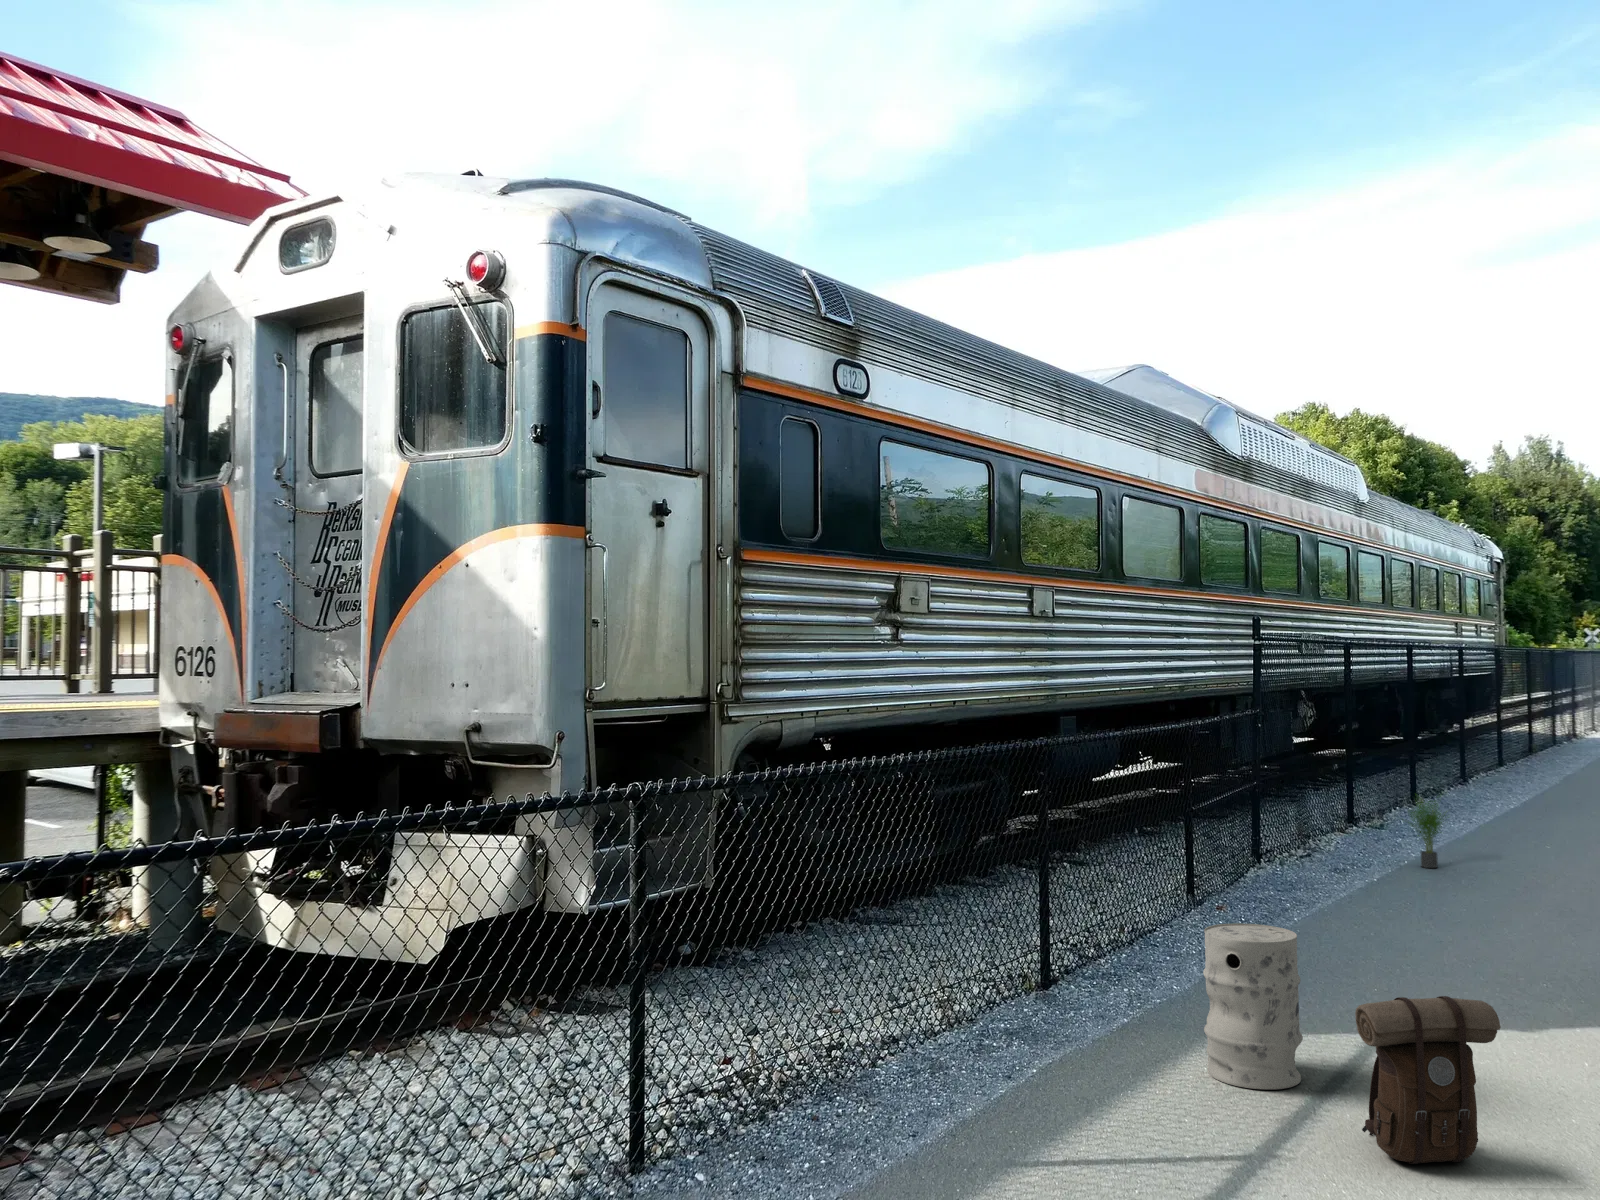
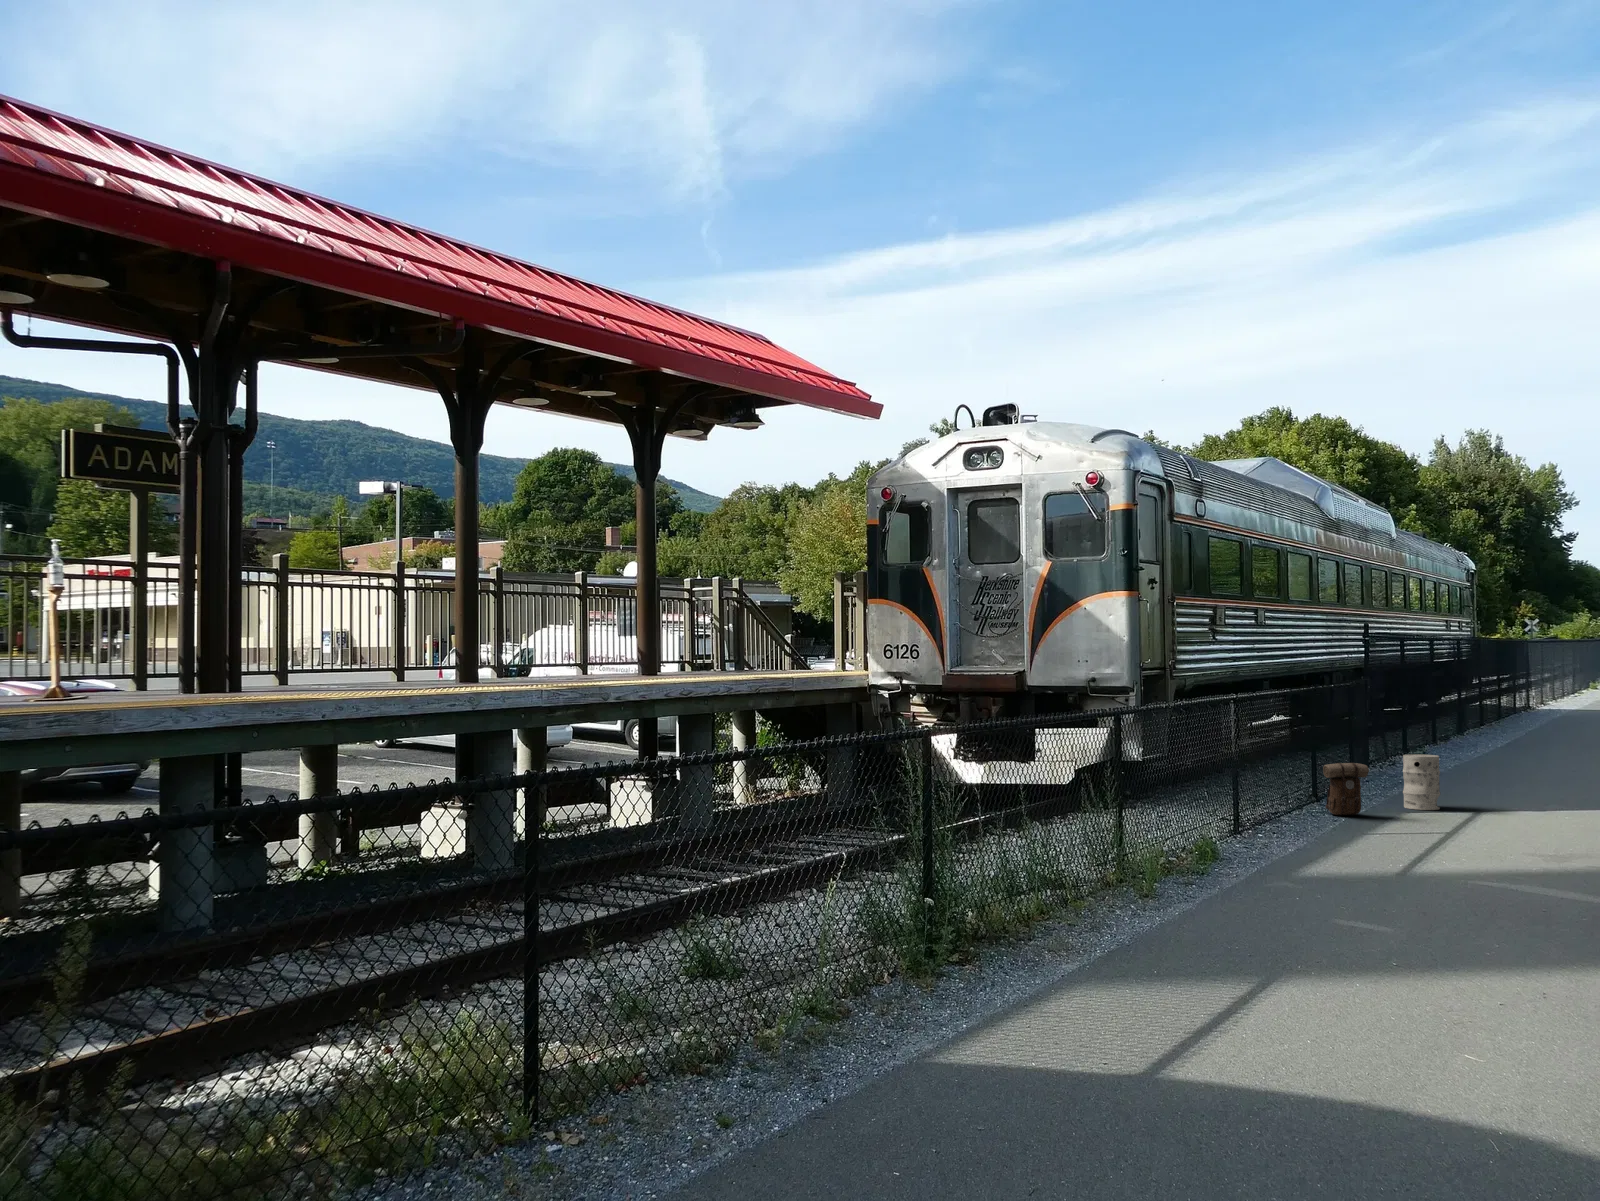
potted plant: present [1410,801,1445,868] -> none [1443,722,1473,763]
backpack: present [1355,996,1501,1164] -> present [1323,763,1369,815]

